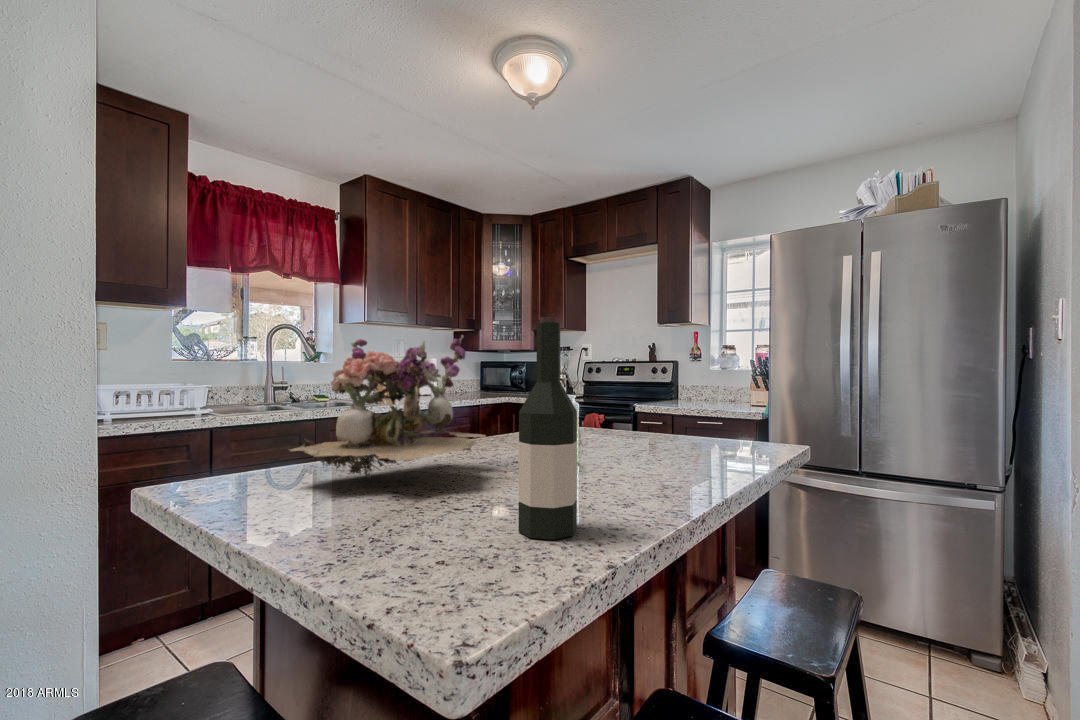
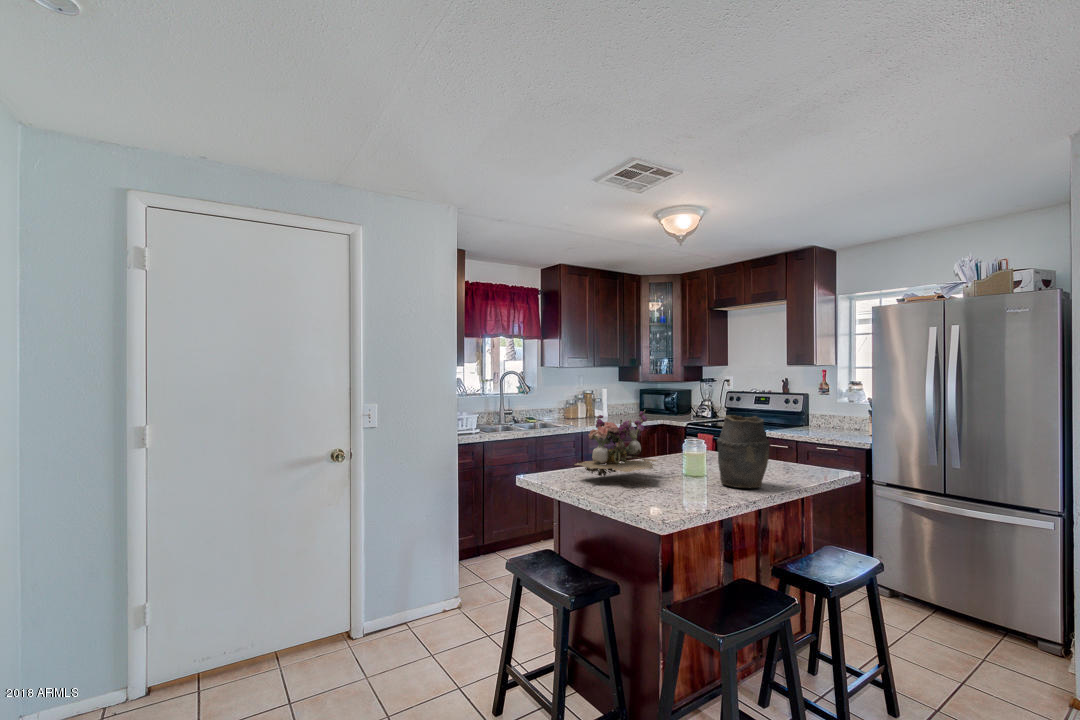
wine bottle: present [519,317,577,540] -> none [675,422,698,505]
vase: none [603,335,707,483] -> present [717,415,769,488]

